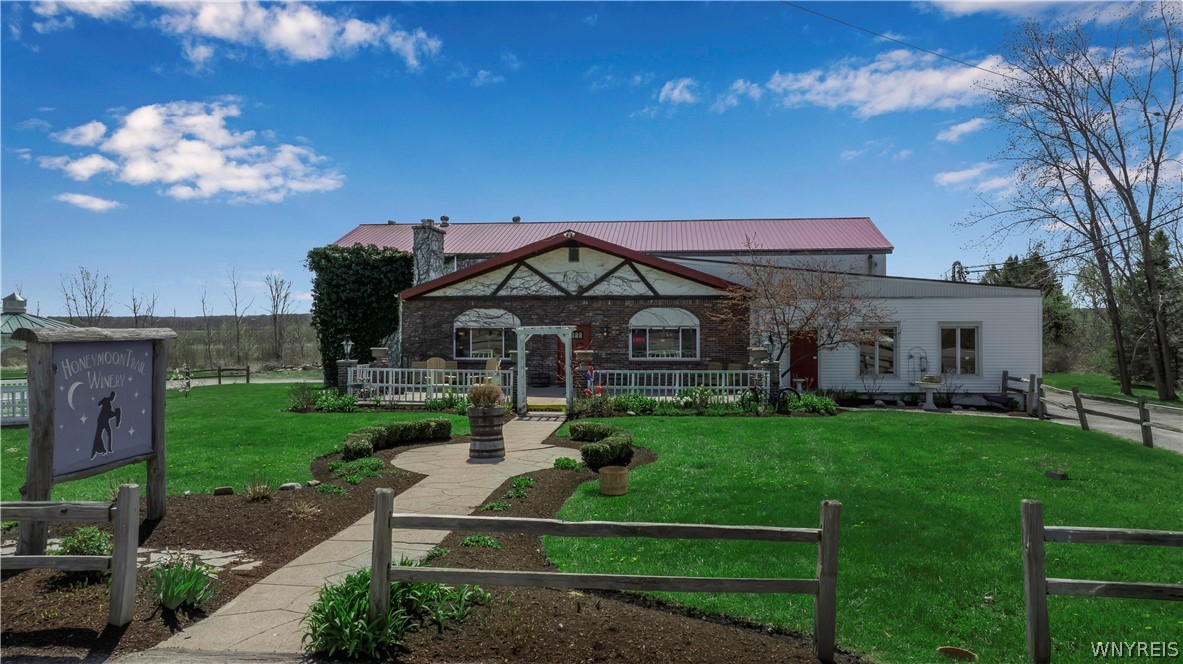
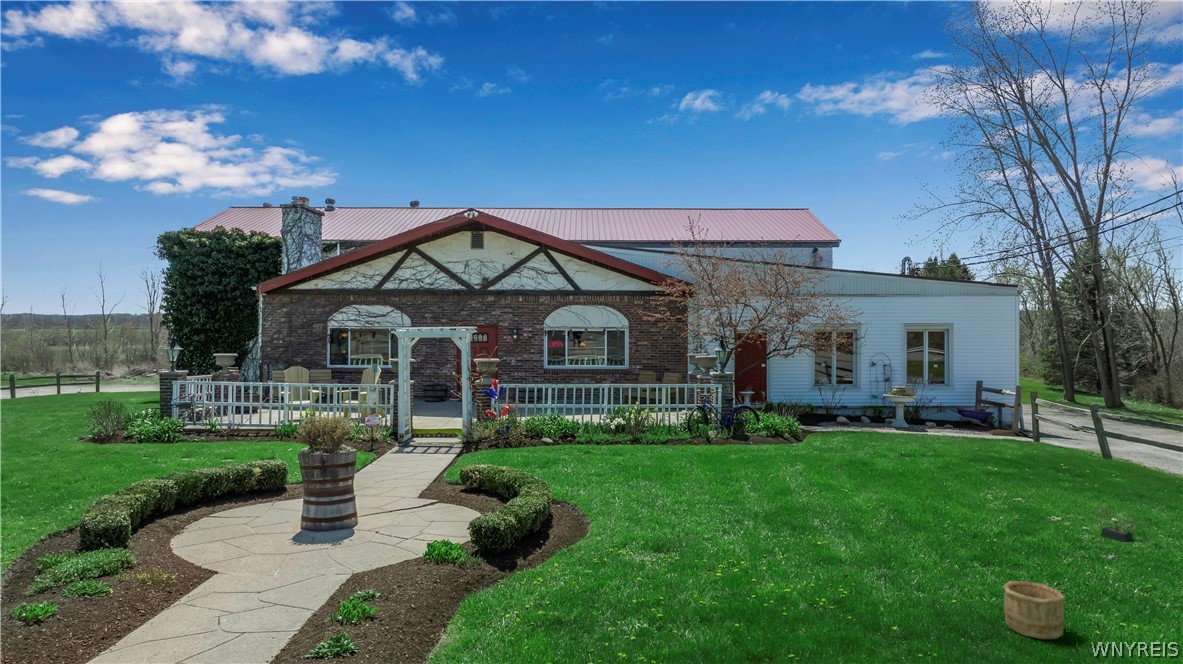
wooden bucket: present [599,466,628,495] -> present [1003,581,1065,639]

